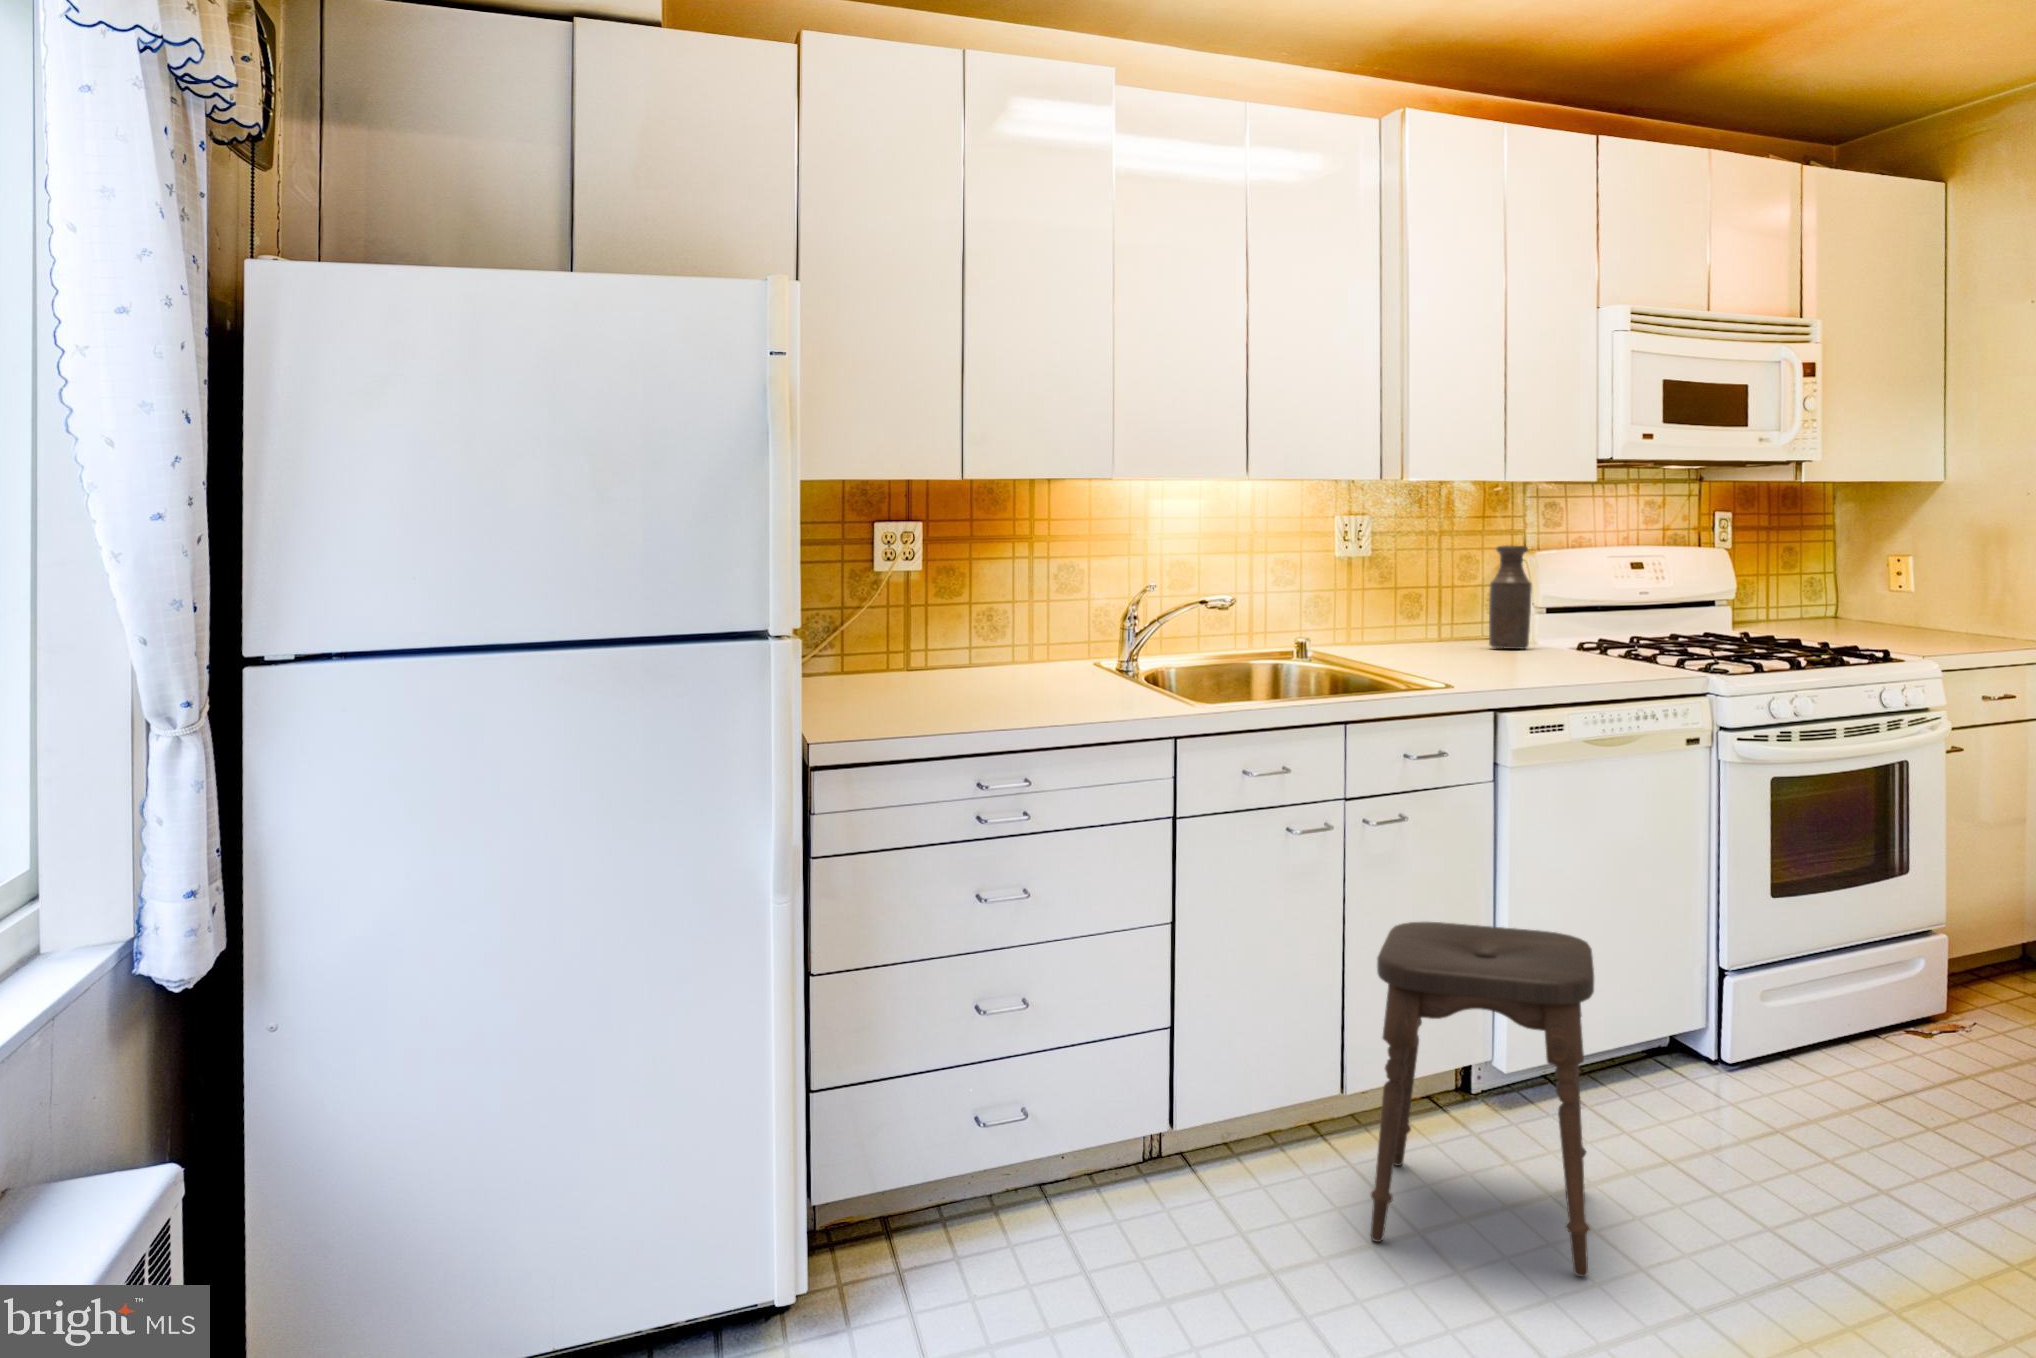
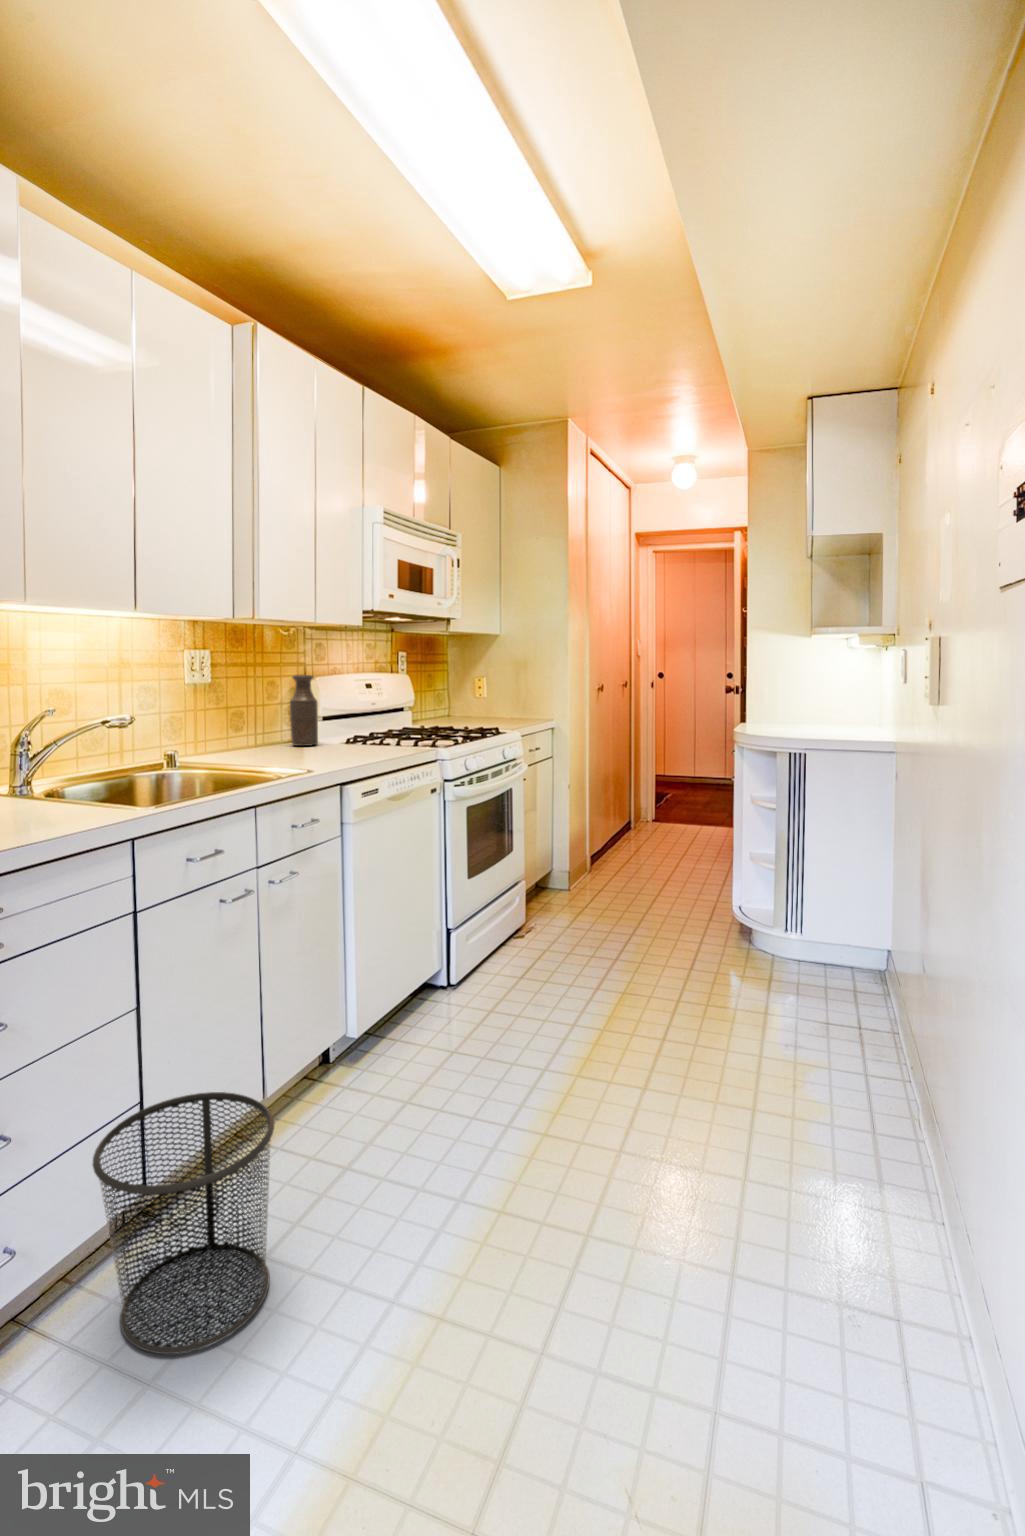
stool: present [1371,922,1594,1277] -> none [302,955,470,1227]
trash can: none [1106,1014,1301,1283] -> present [92,1092,274,1354]

